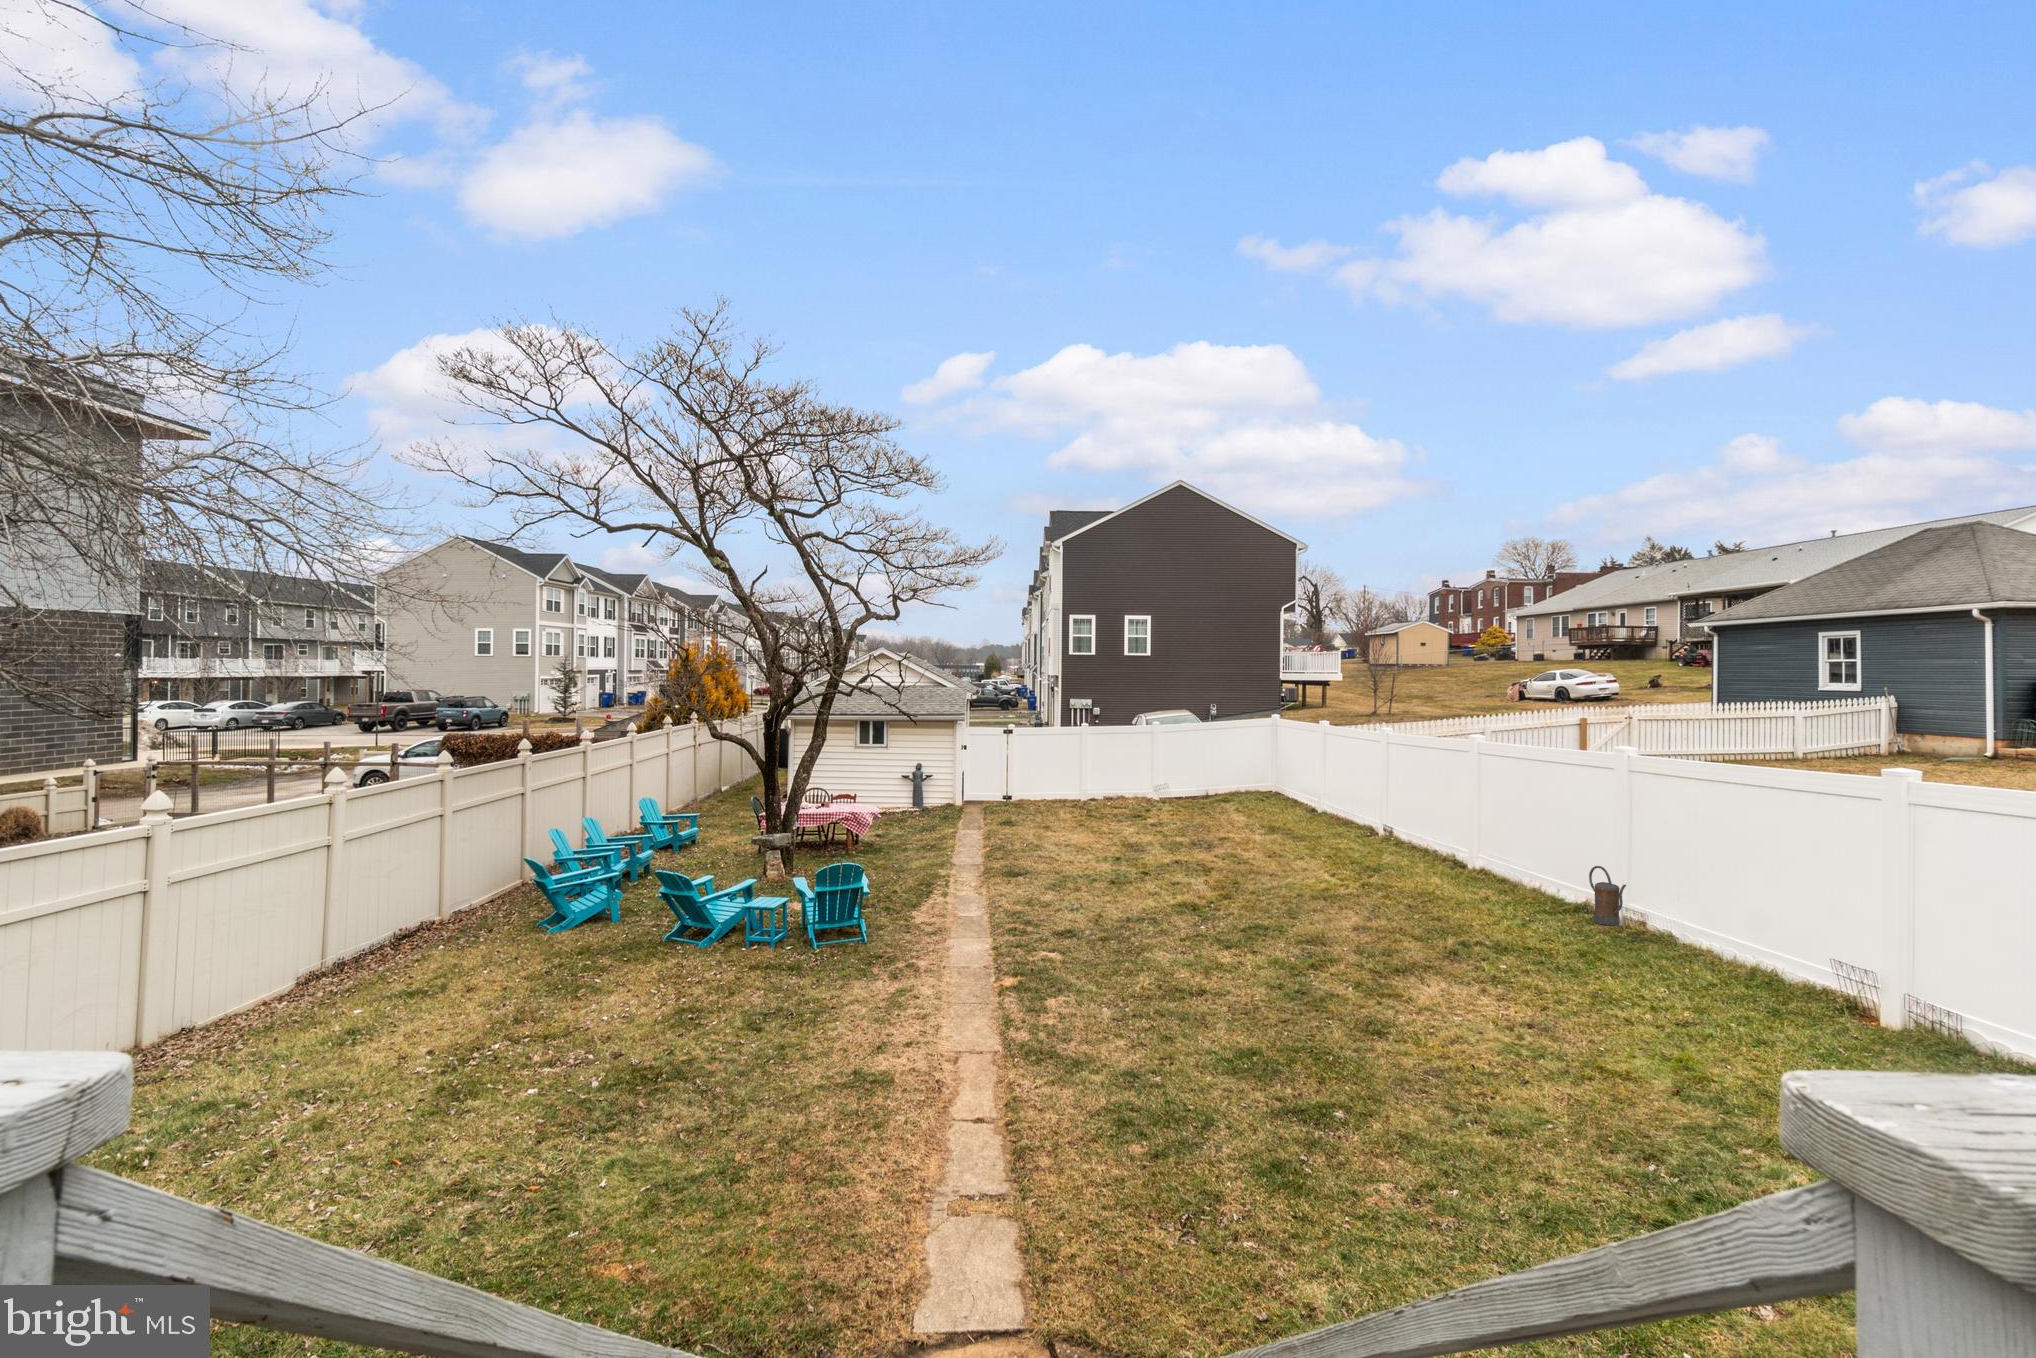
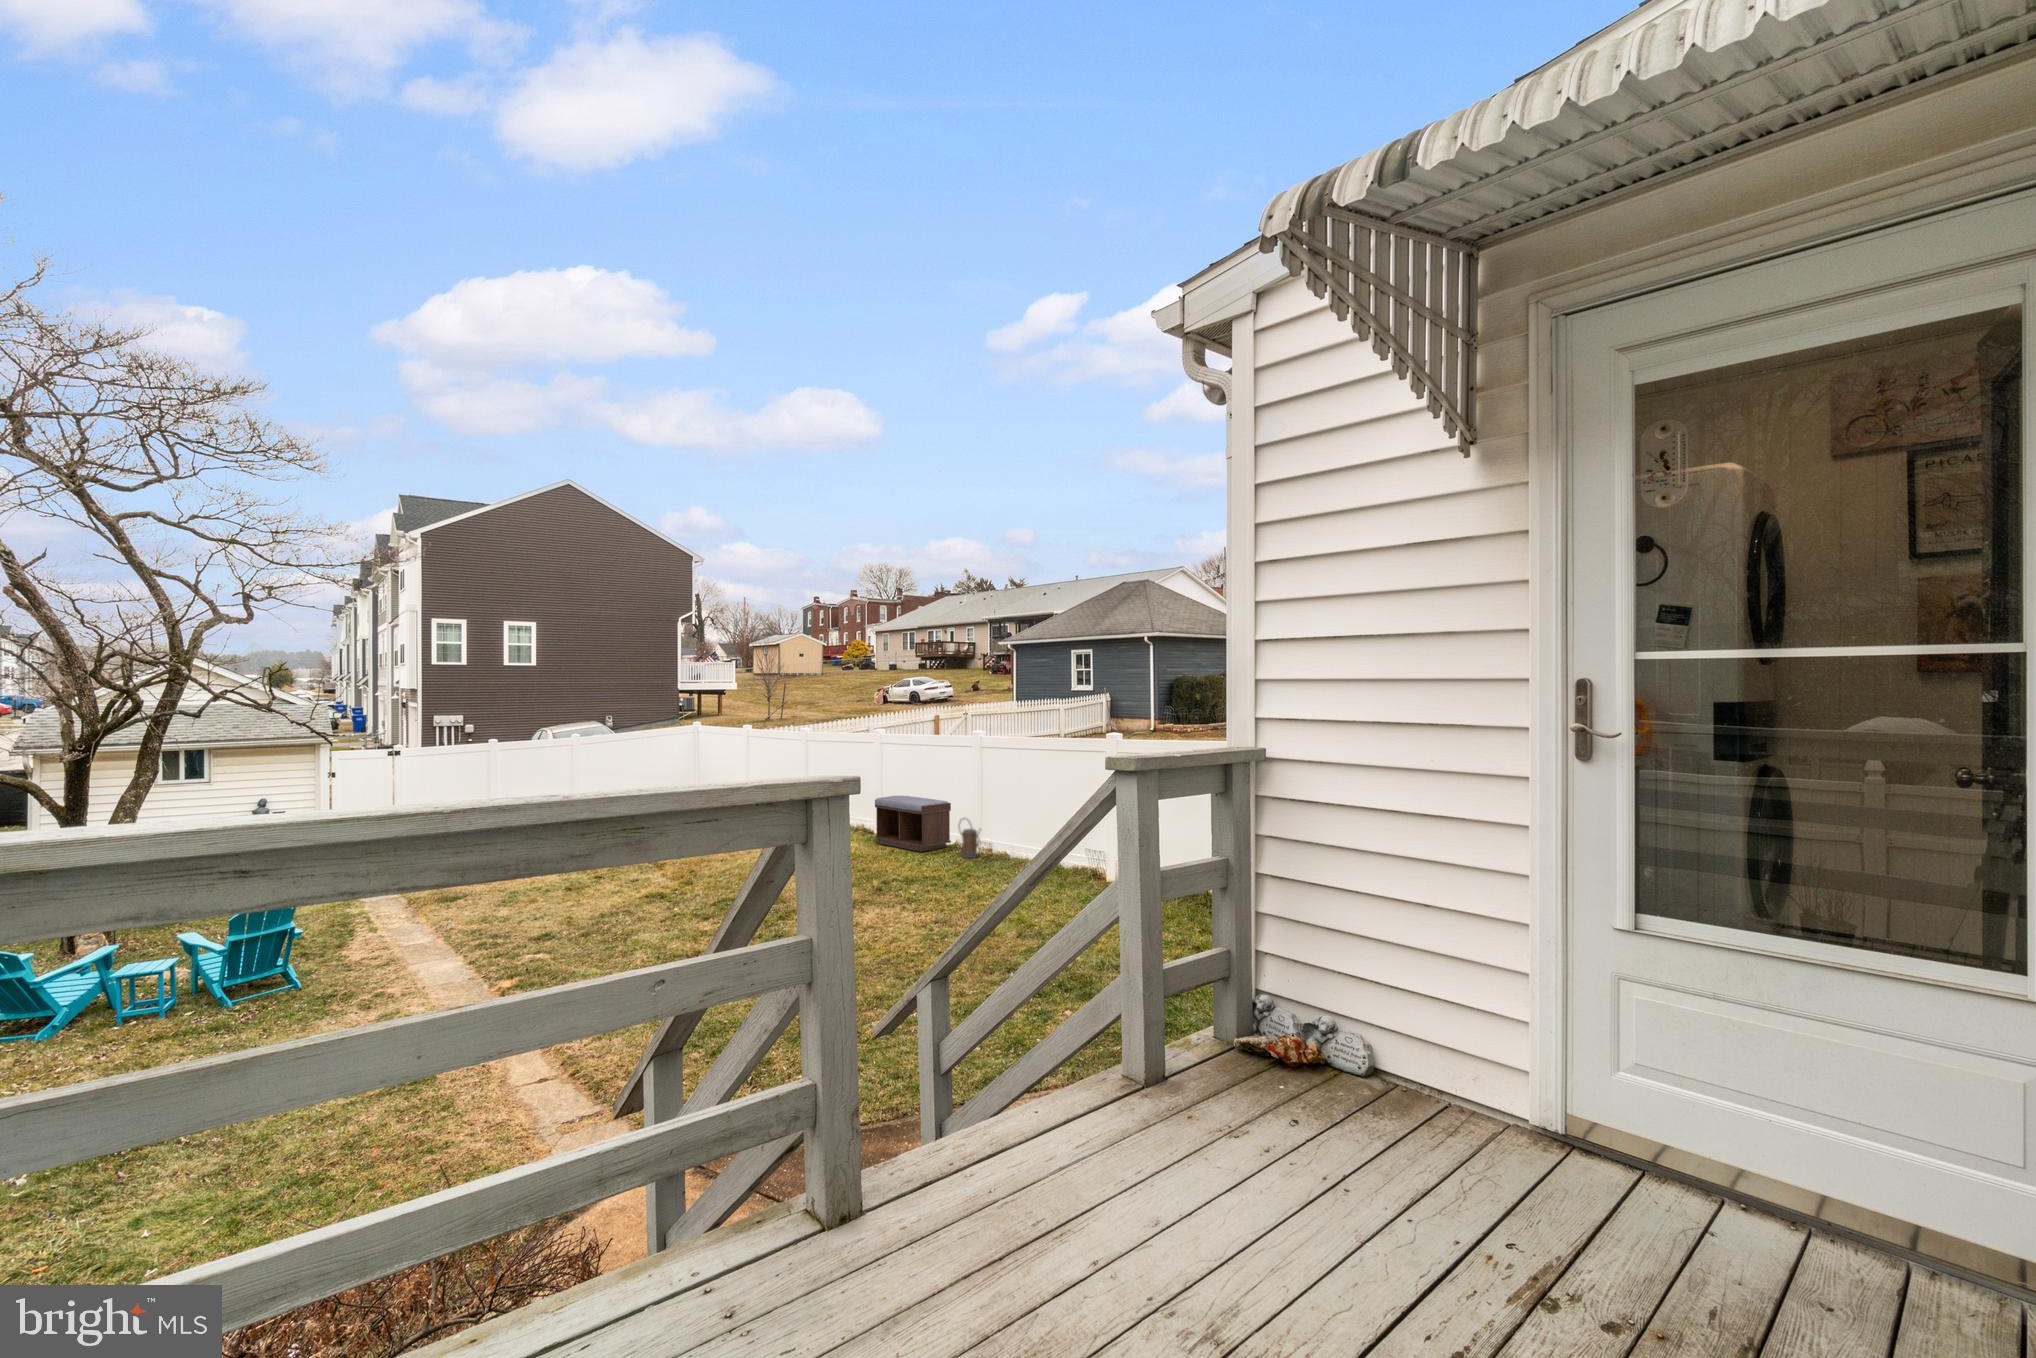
bench: none [1468,822,1579,904] -> present [875,796,951,852]

